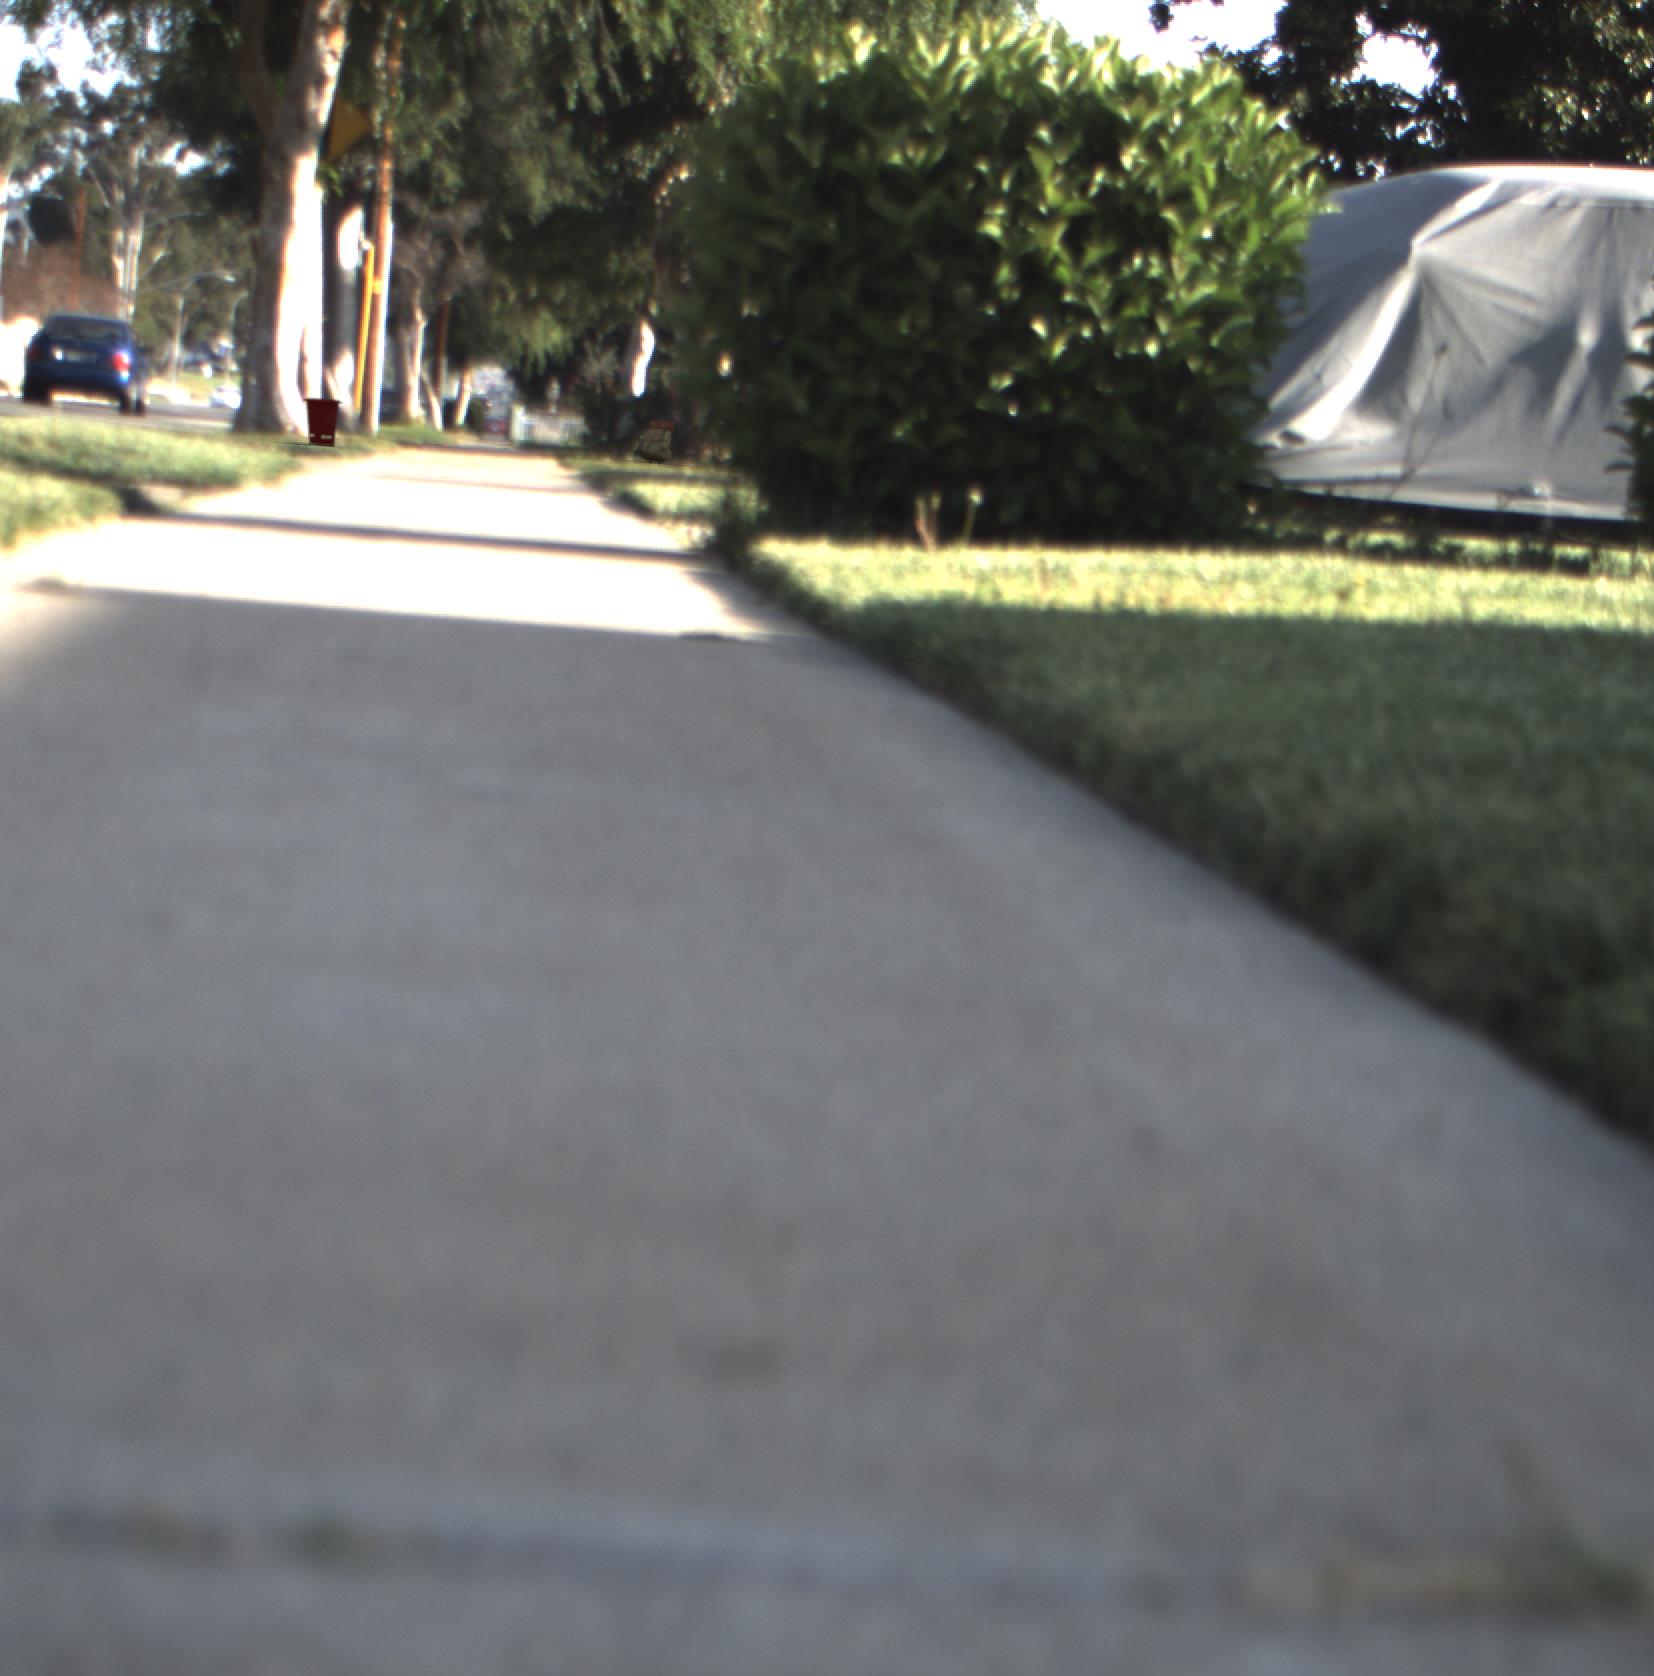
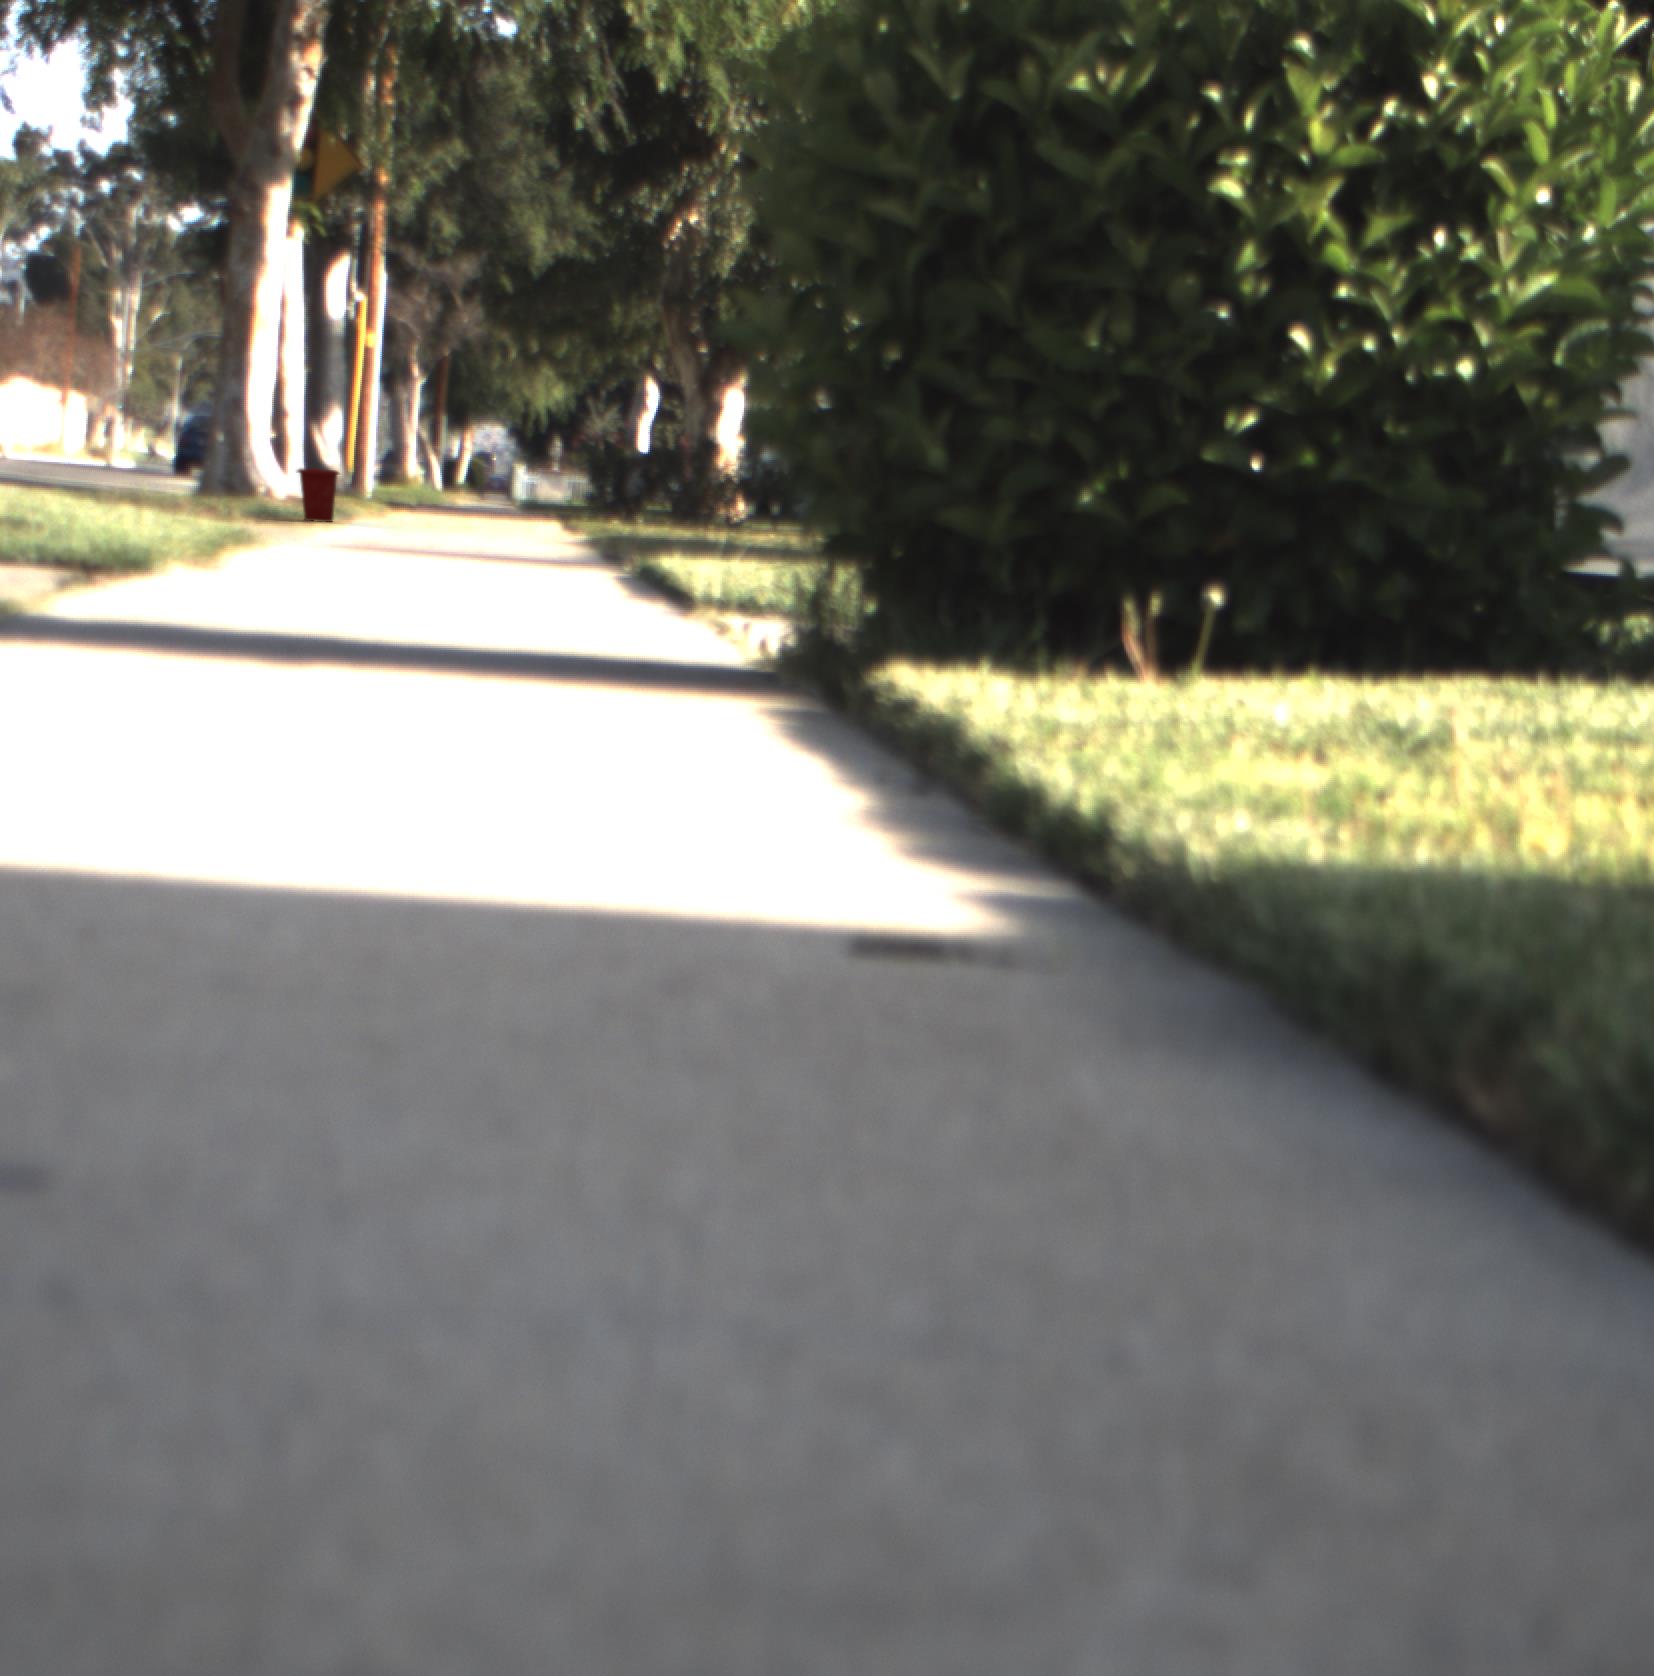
backpack: present [634,420,674,463] -> none [664,486,706,531]

